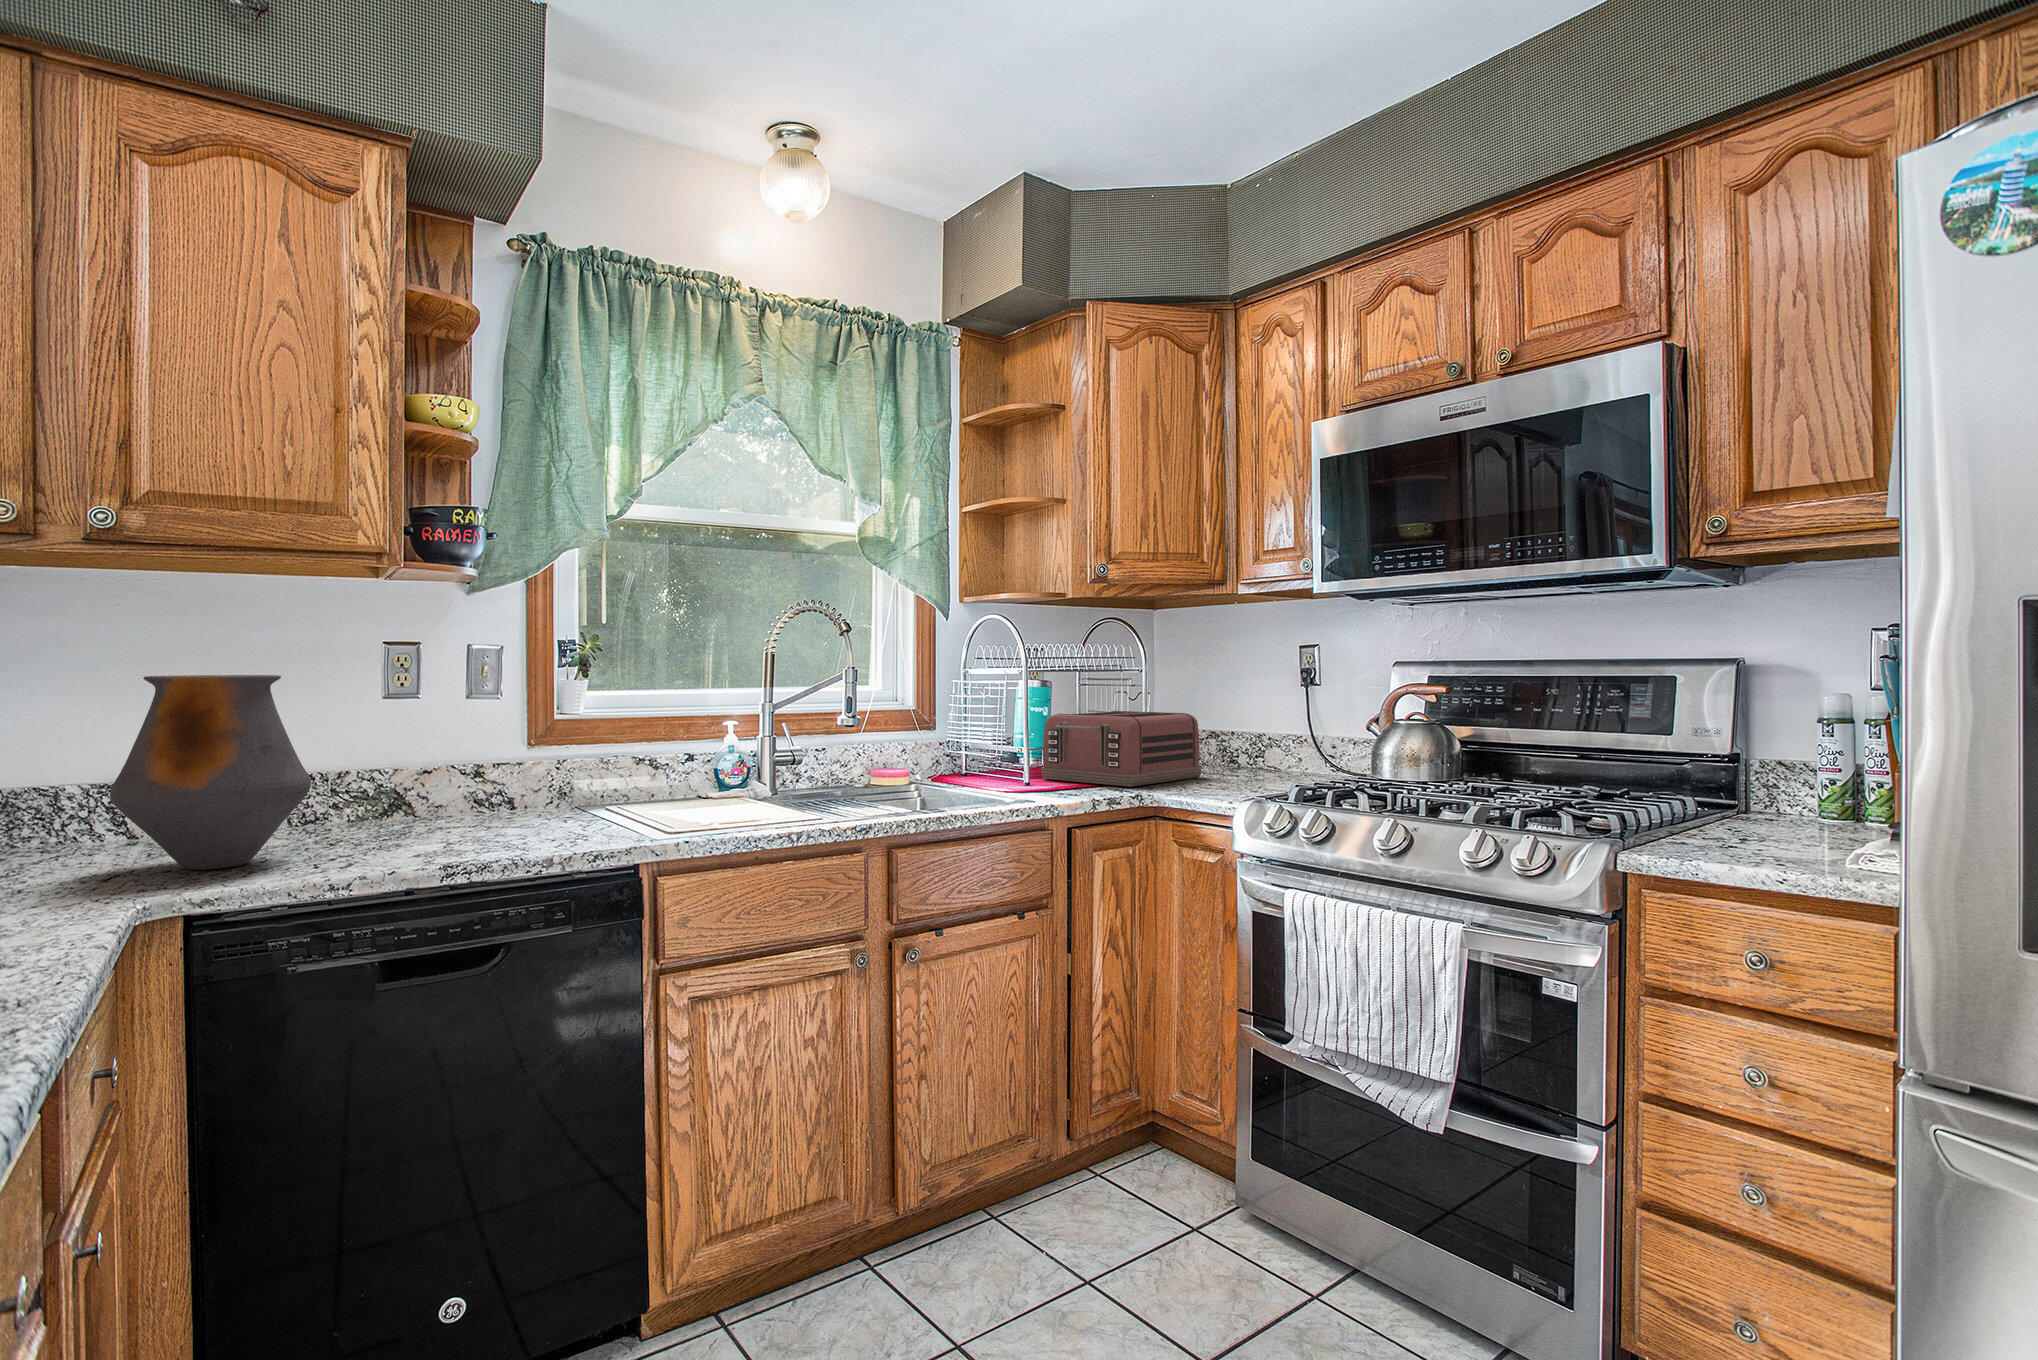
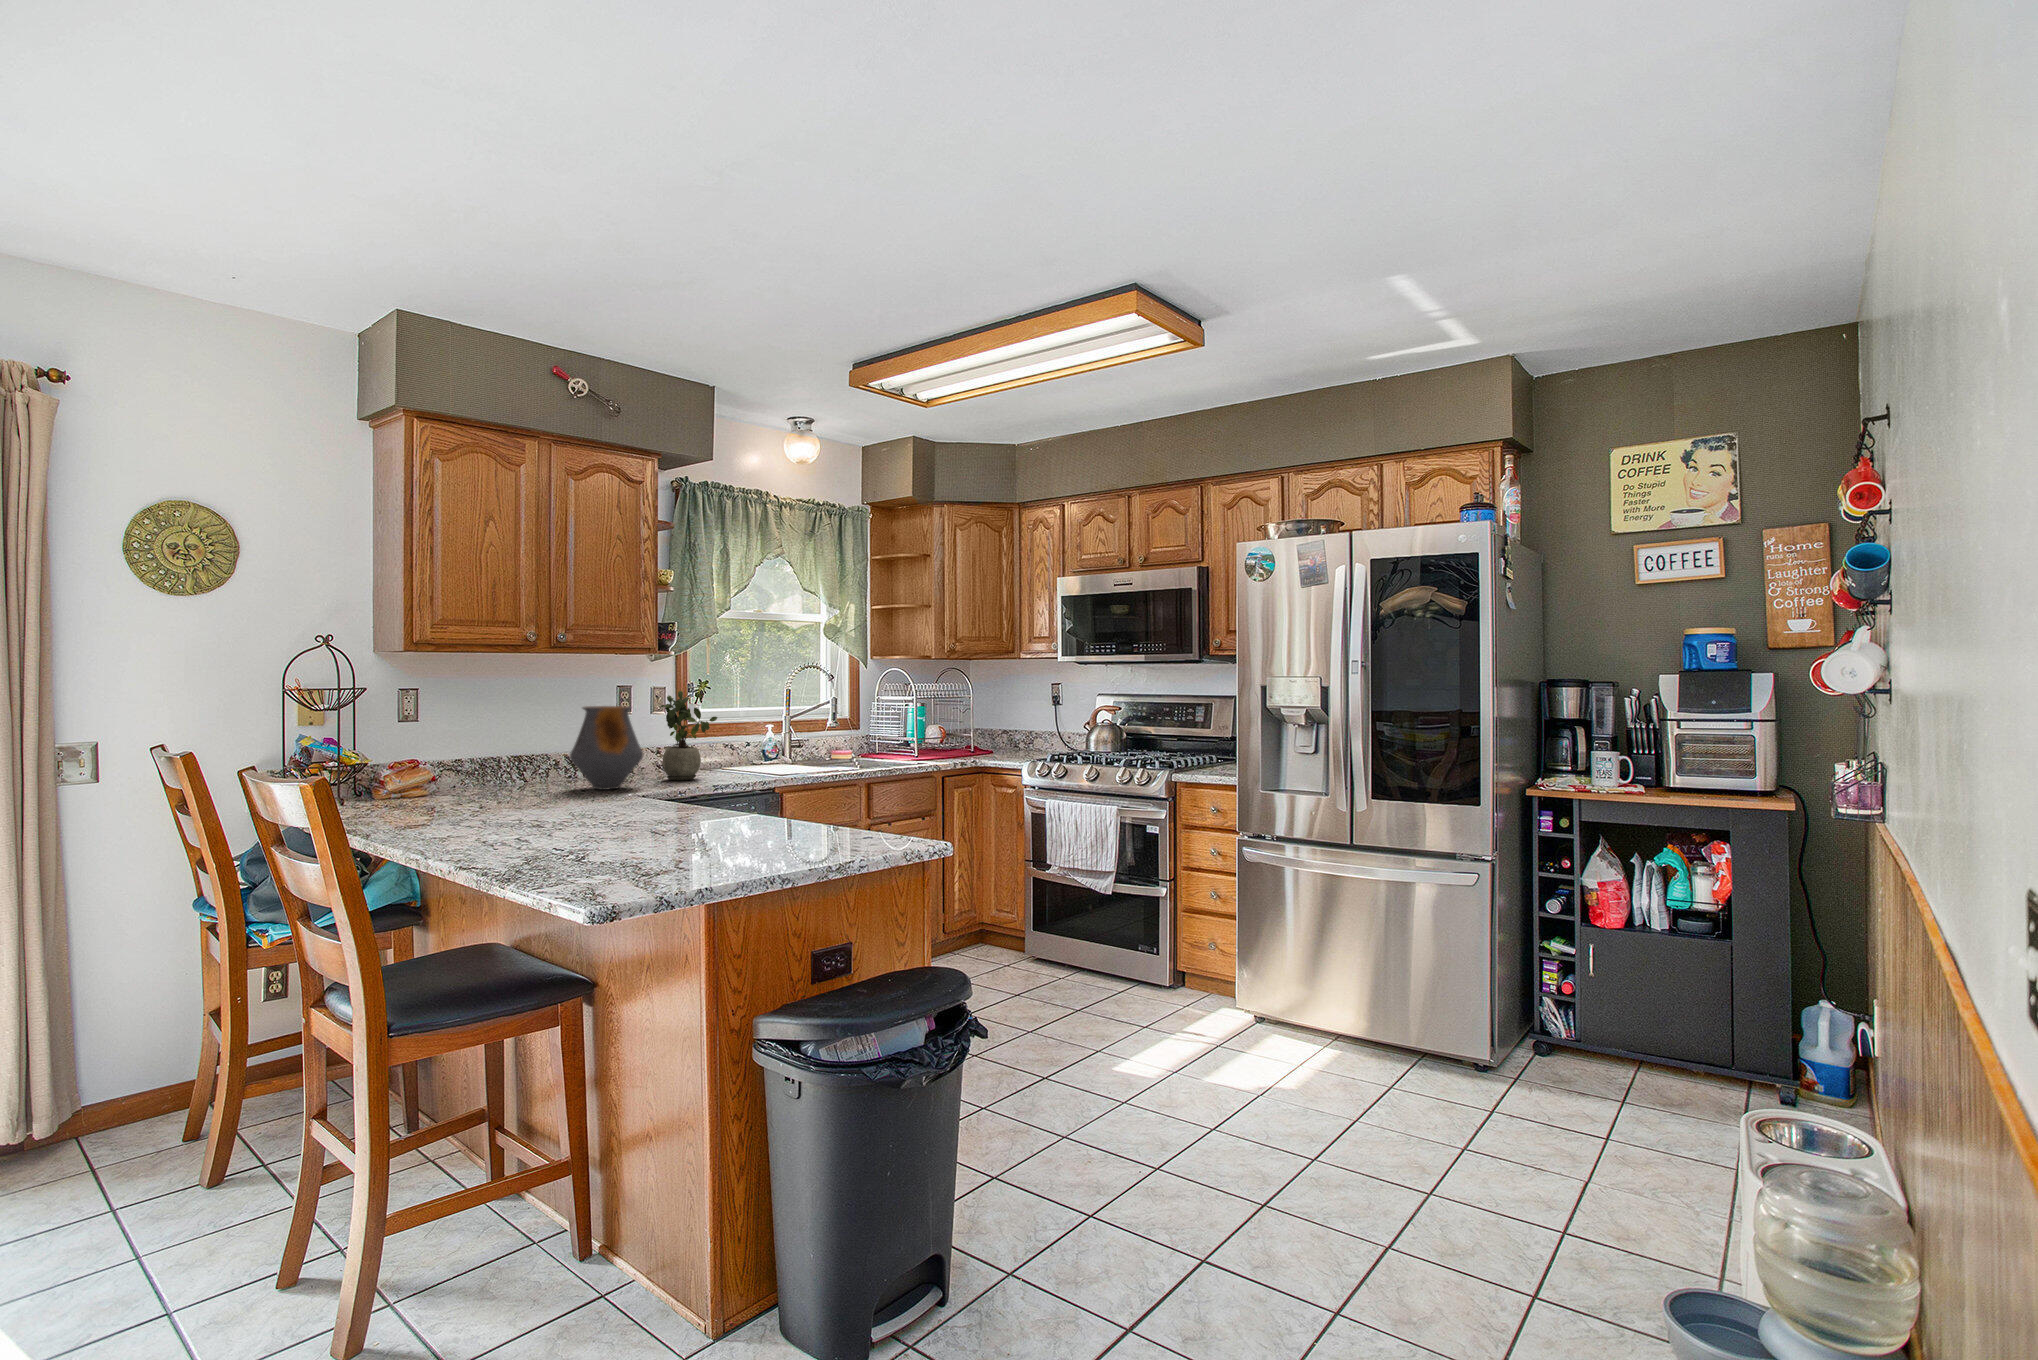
potted plant: none [410,645,511,841] -> present [661,691,717,780]
toaster: present [1041,711,1202,787] -> none [920,719,1002,757]

